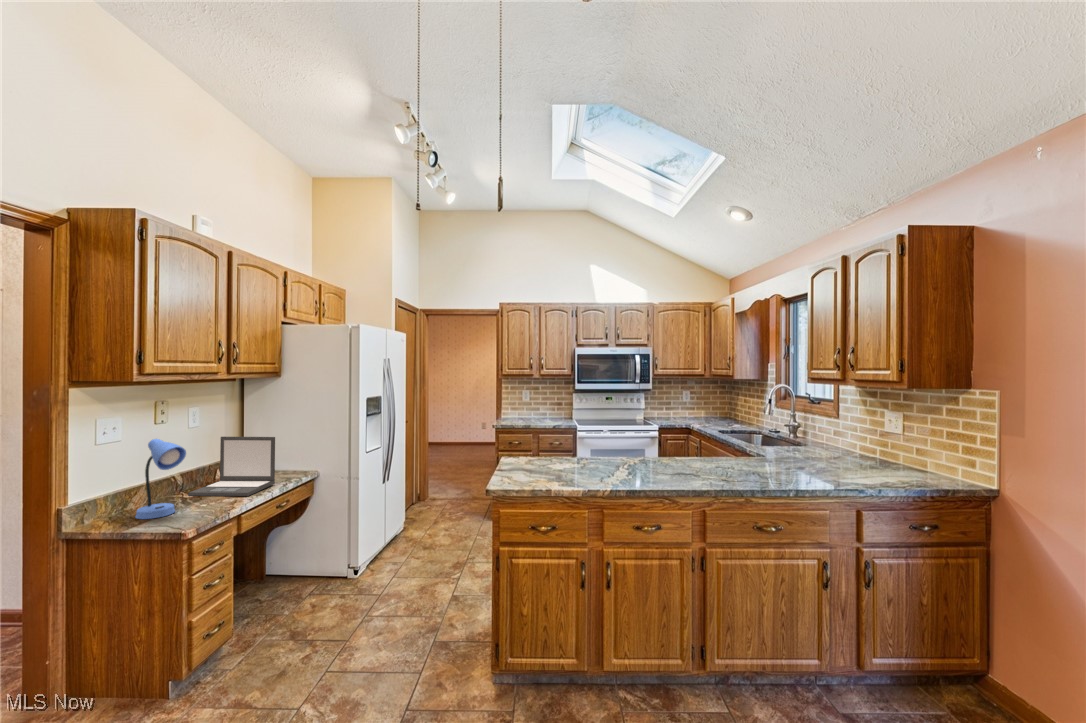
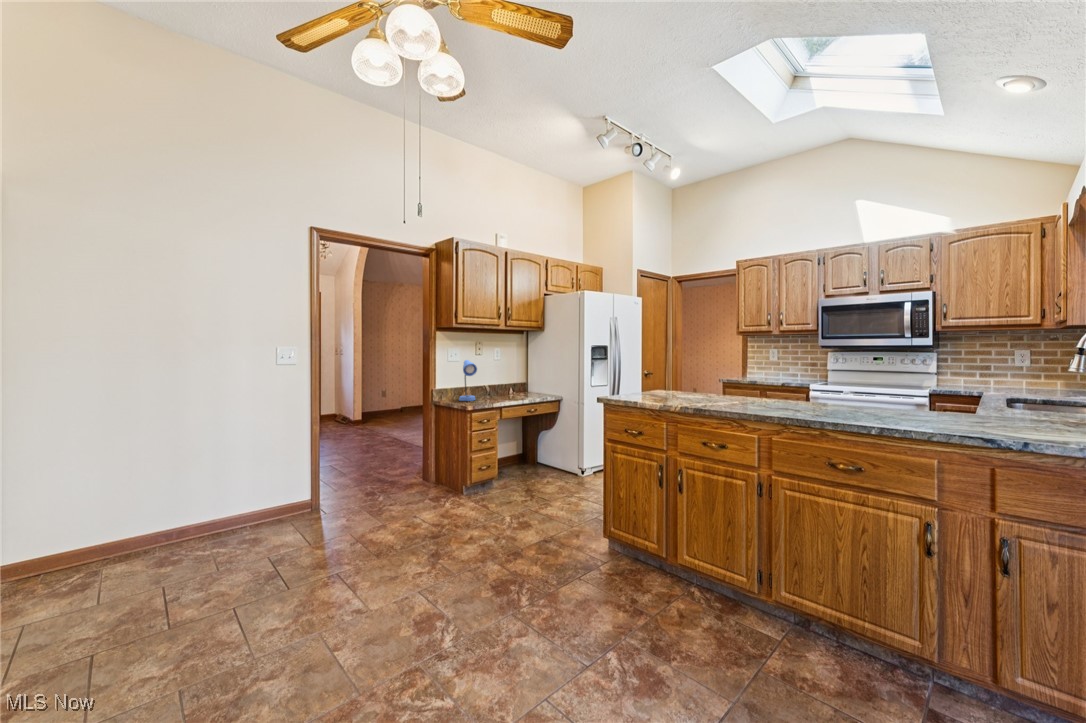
laptop: present [188,437,275,496] -> none [490,367,533,400]

